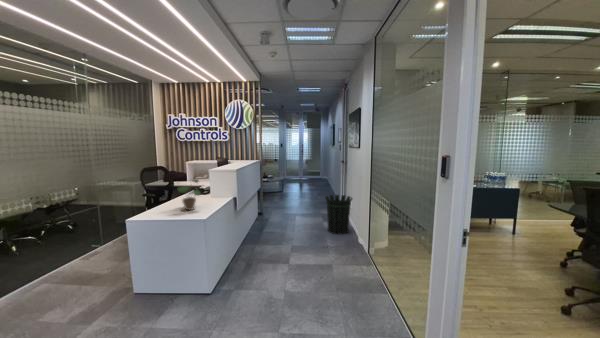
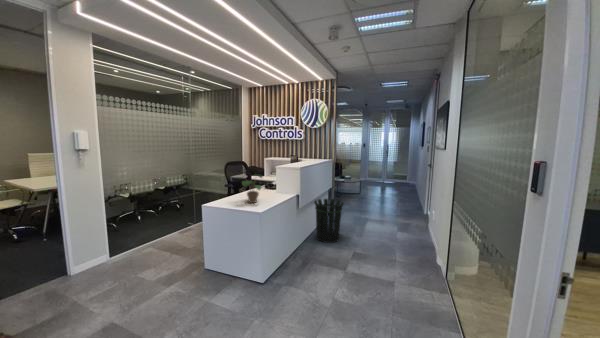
waste bin: present [325,195,352,234] -> present [314,199,344,243]

